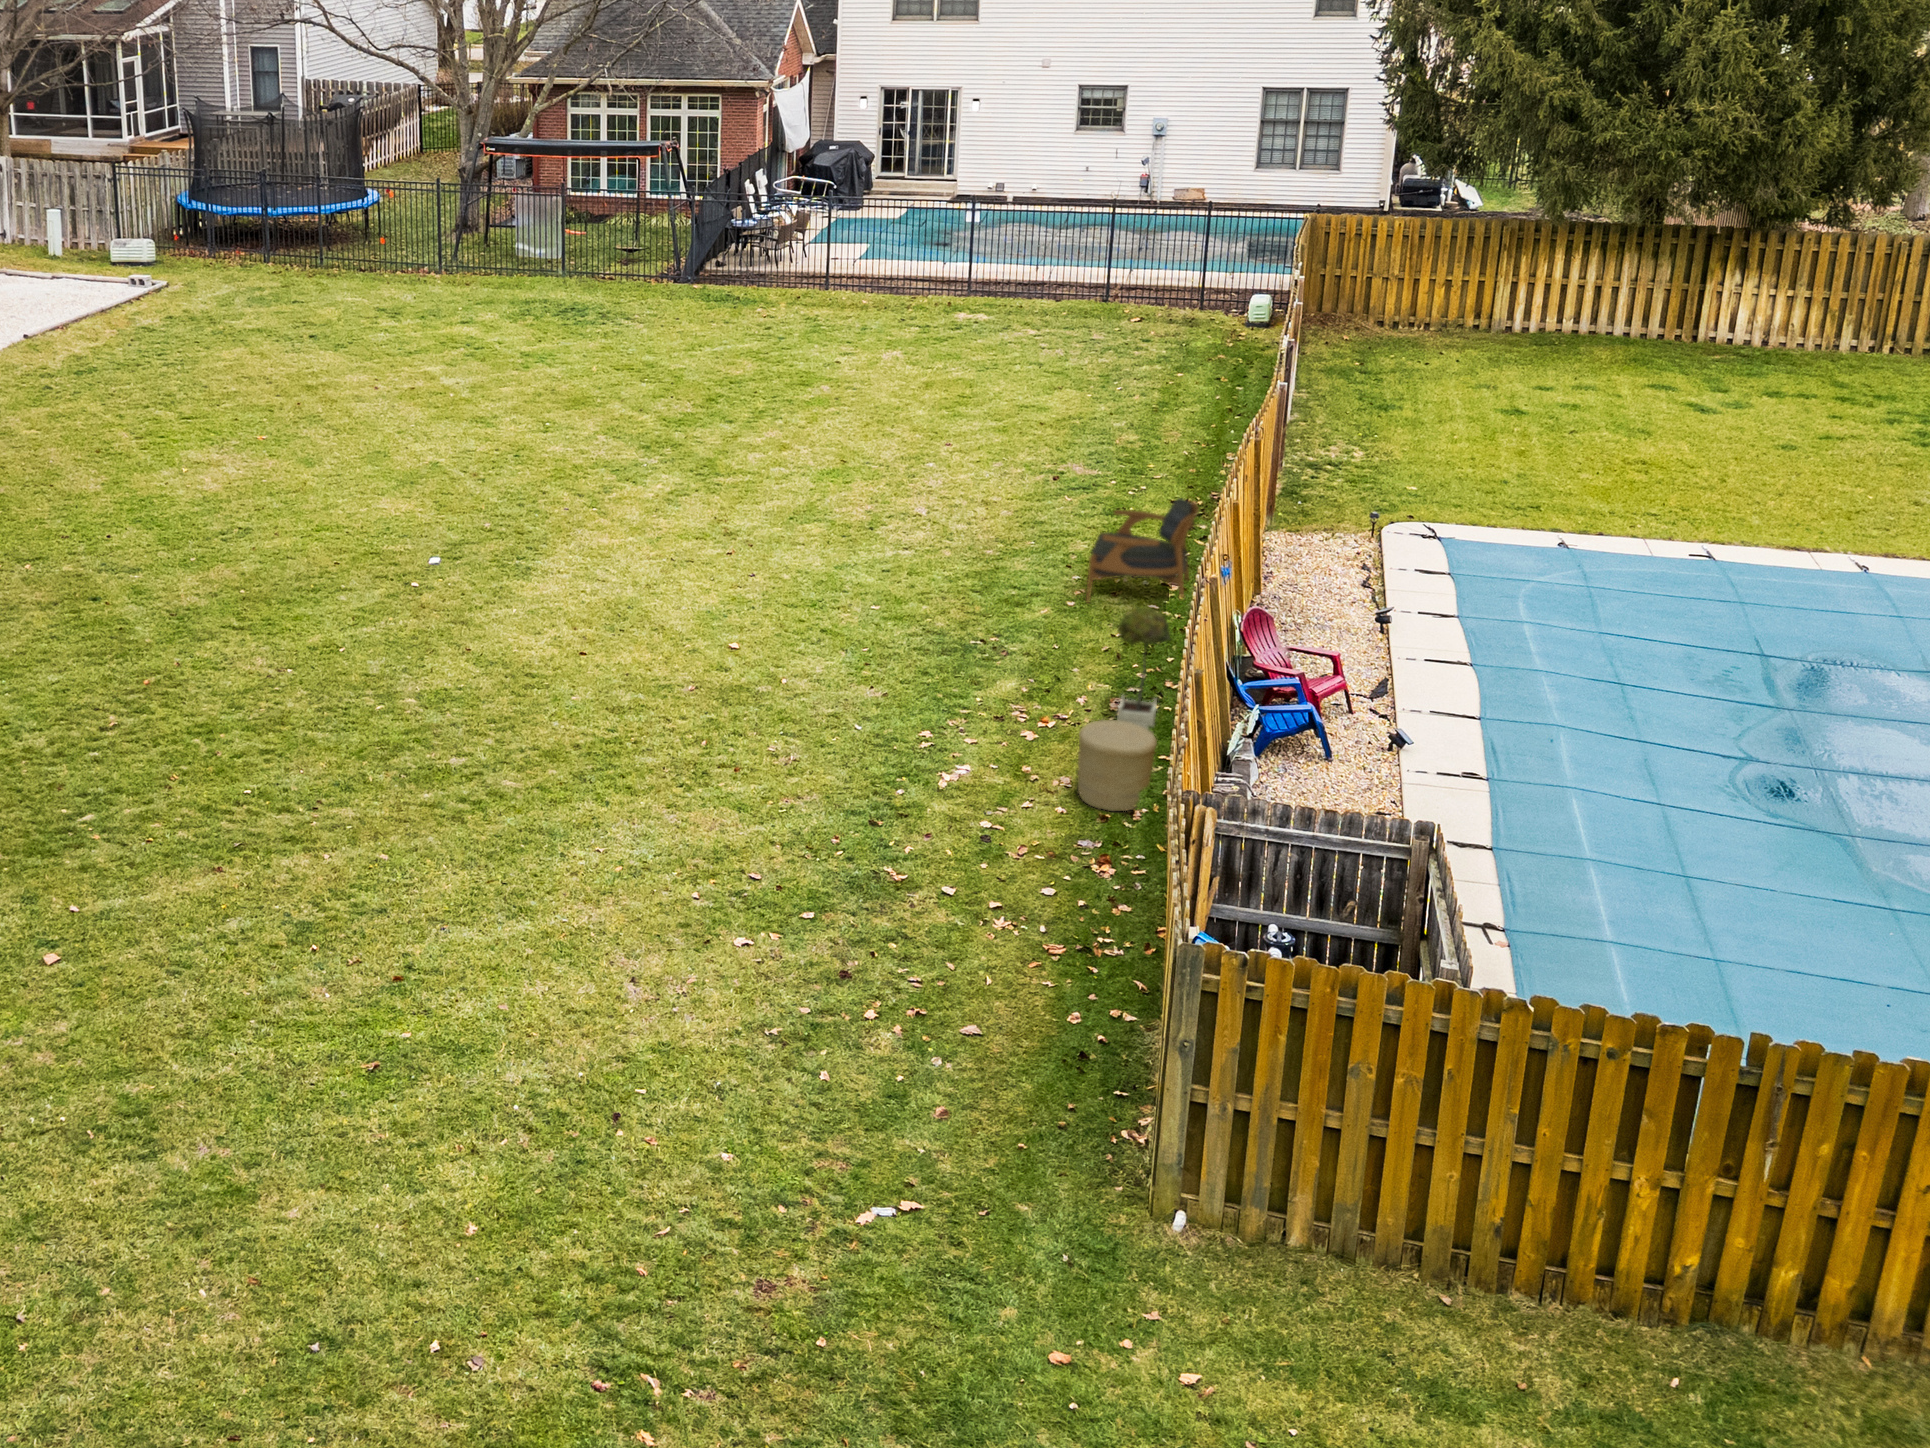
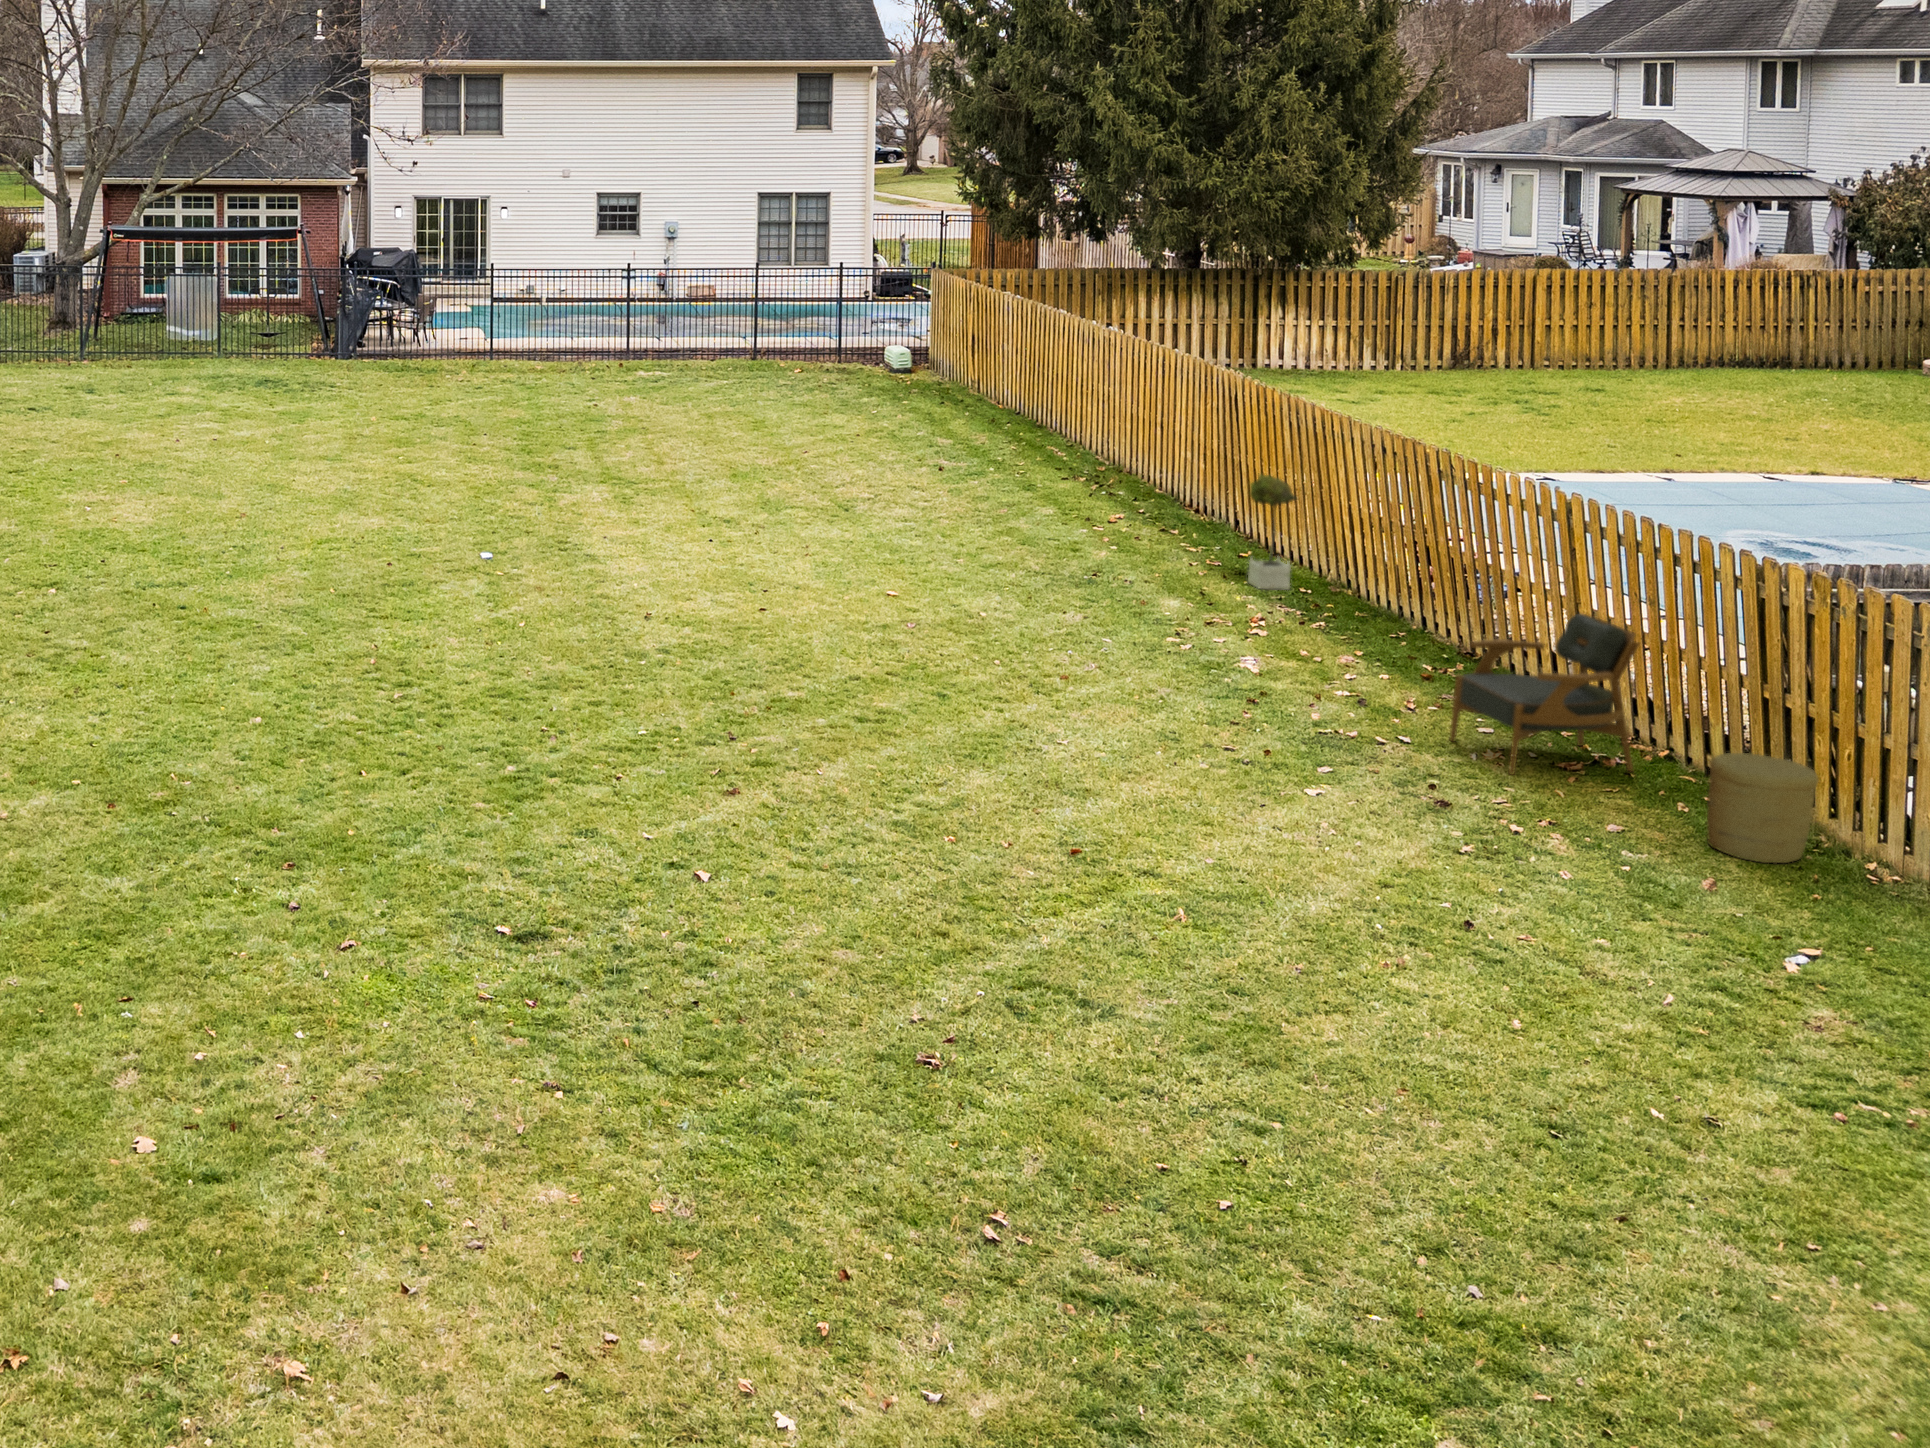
armchair: present [1086,498,1199,602] -> present [1450,614,1640,775]
woven basket: present [1078,720,1157,811] -> present [1707,753,1819,863]

